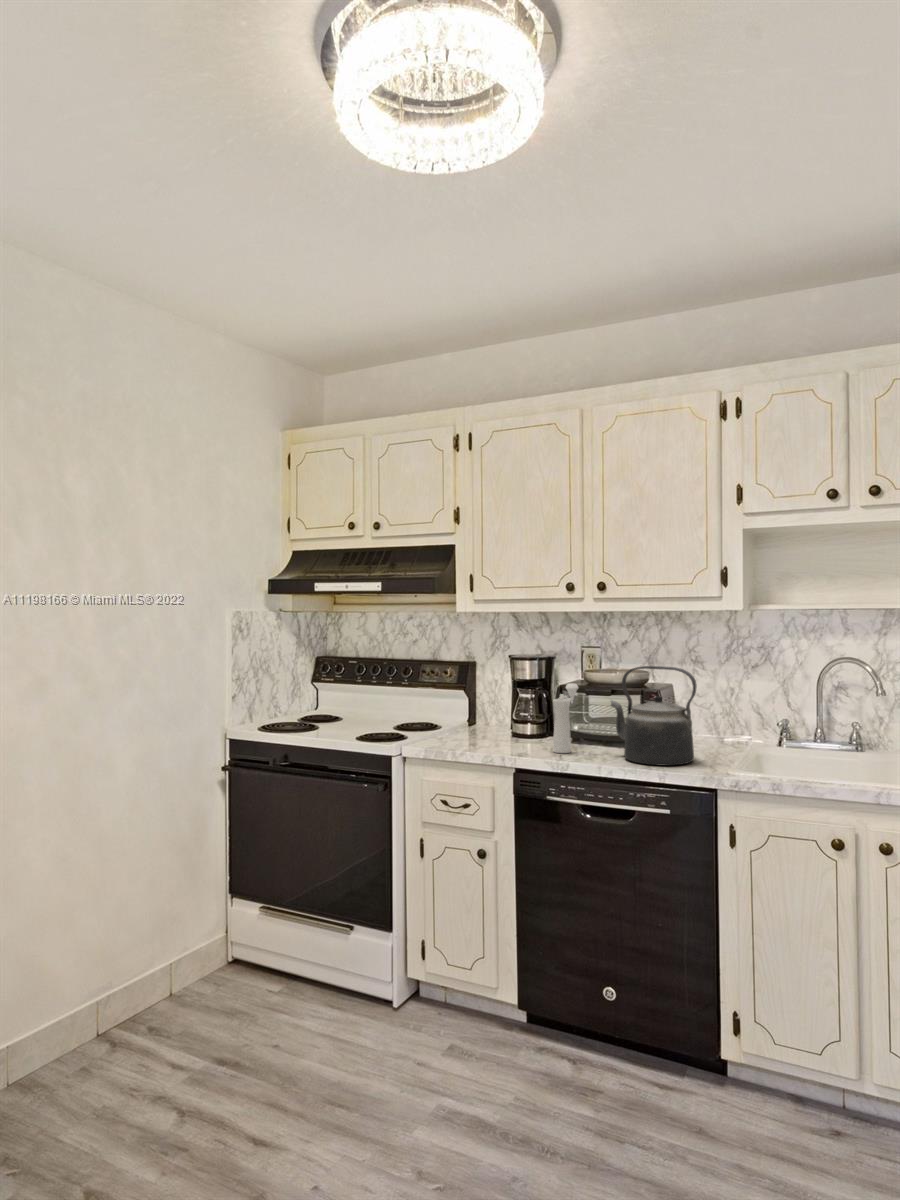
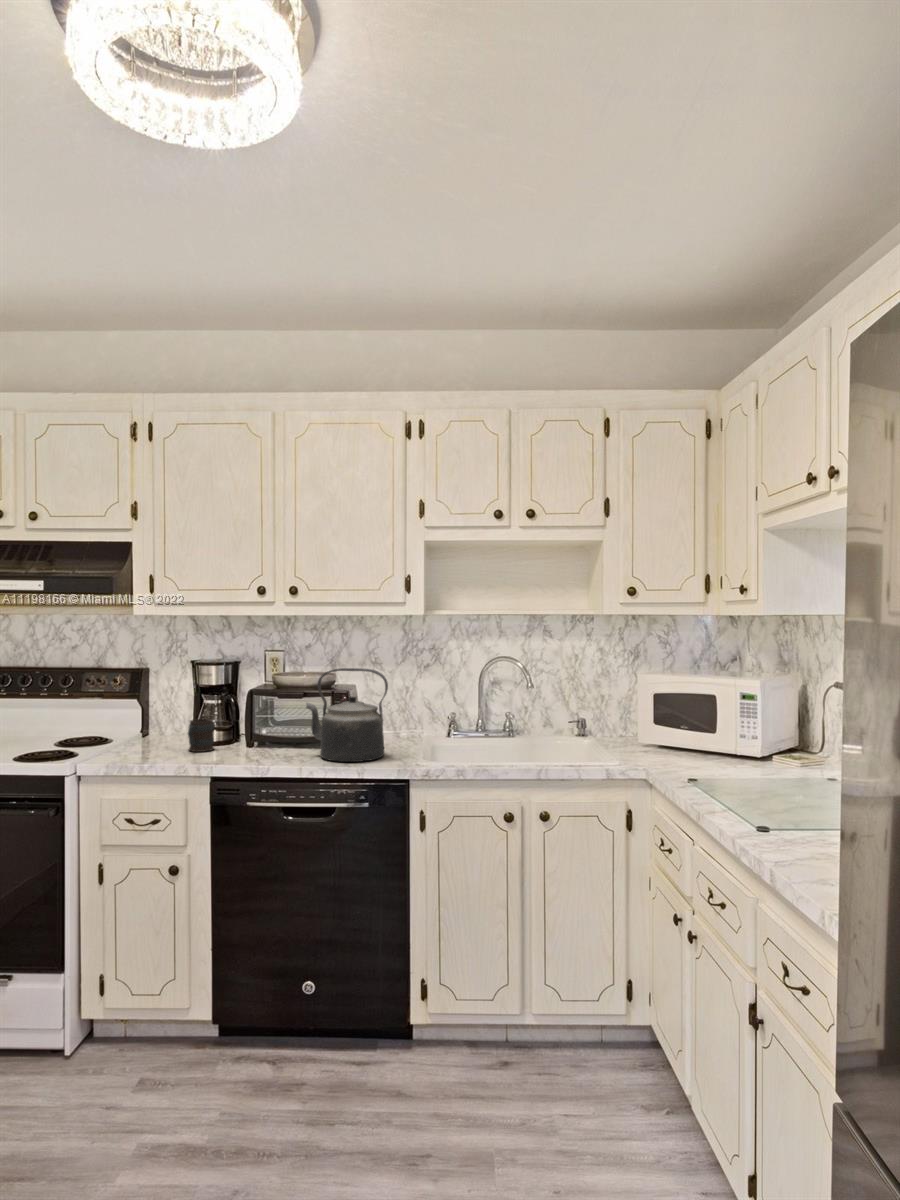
pepper mill: present [553,684,578,753] -> none [248,688,271,758]
mug: none [499,712,526,744] -> present [188,719,214,752]

